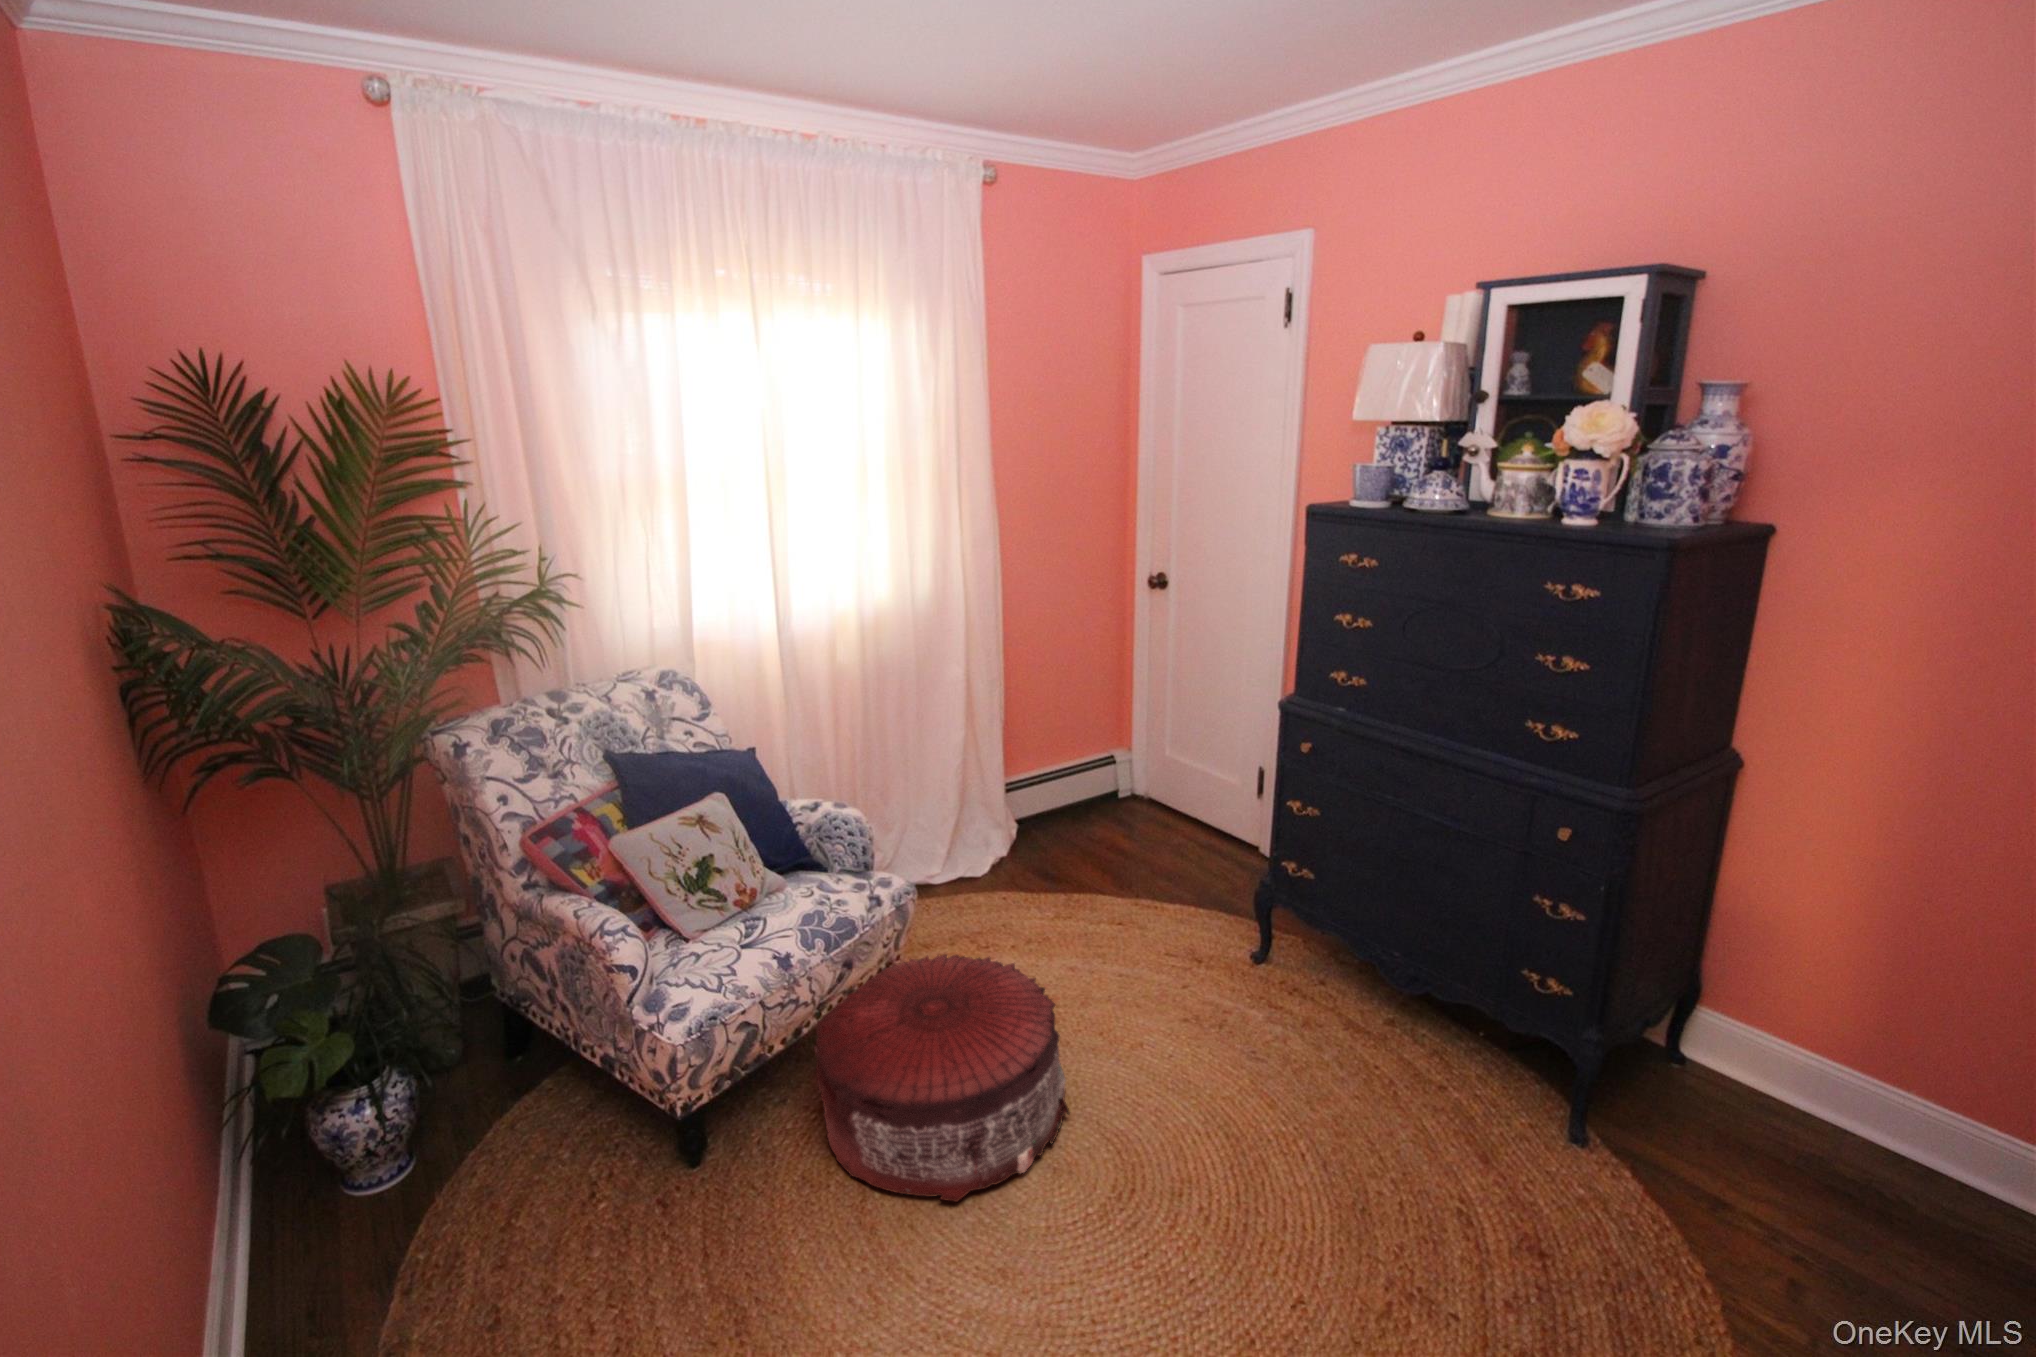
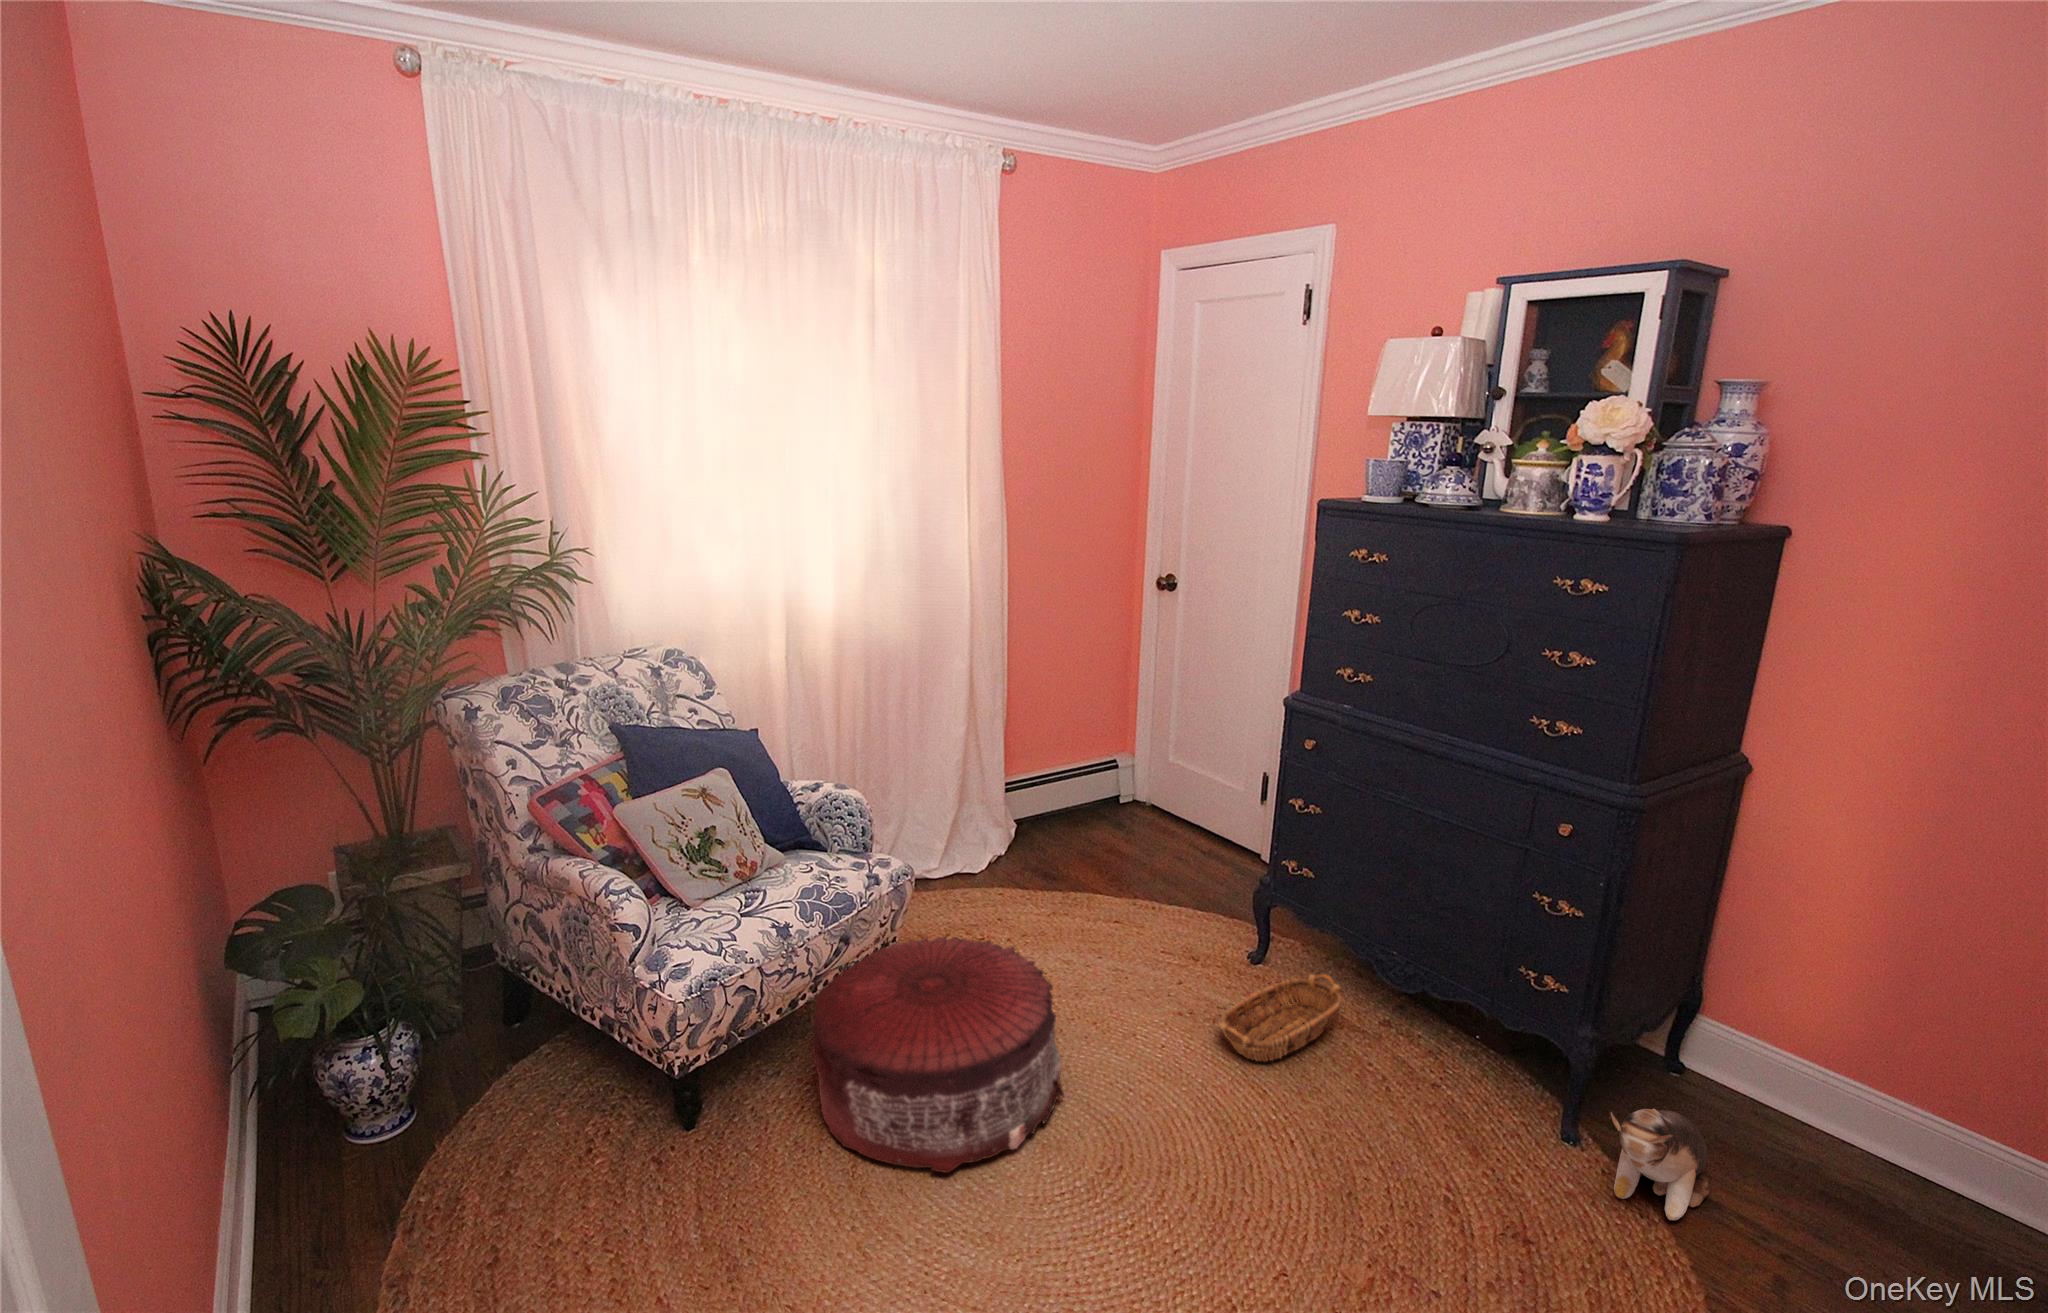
basket: none [1186,960,1345,1094] -> present [1219,974,1342,1061]
plush toy: none [1625,1113,1721,1226] -> present [1610,1108,1710,1220]

